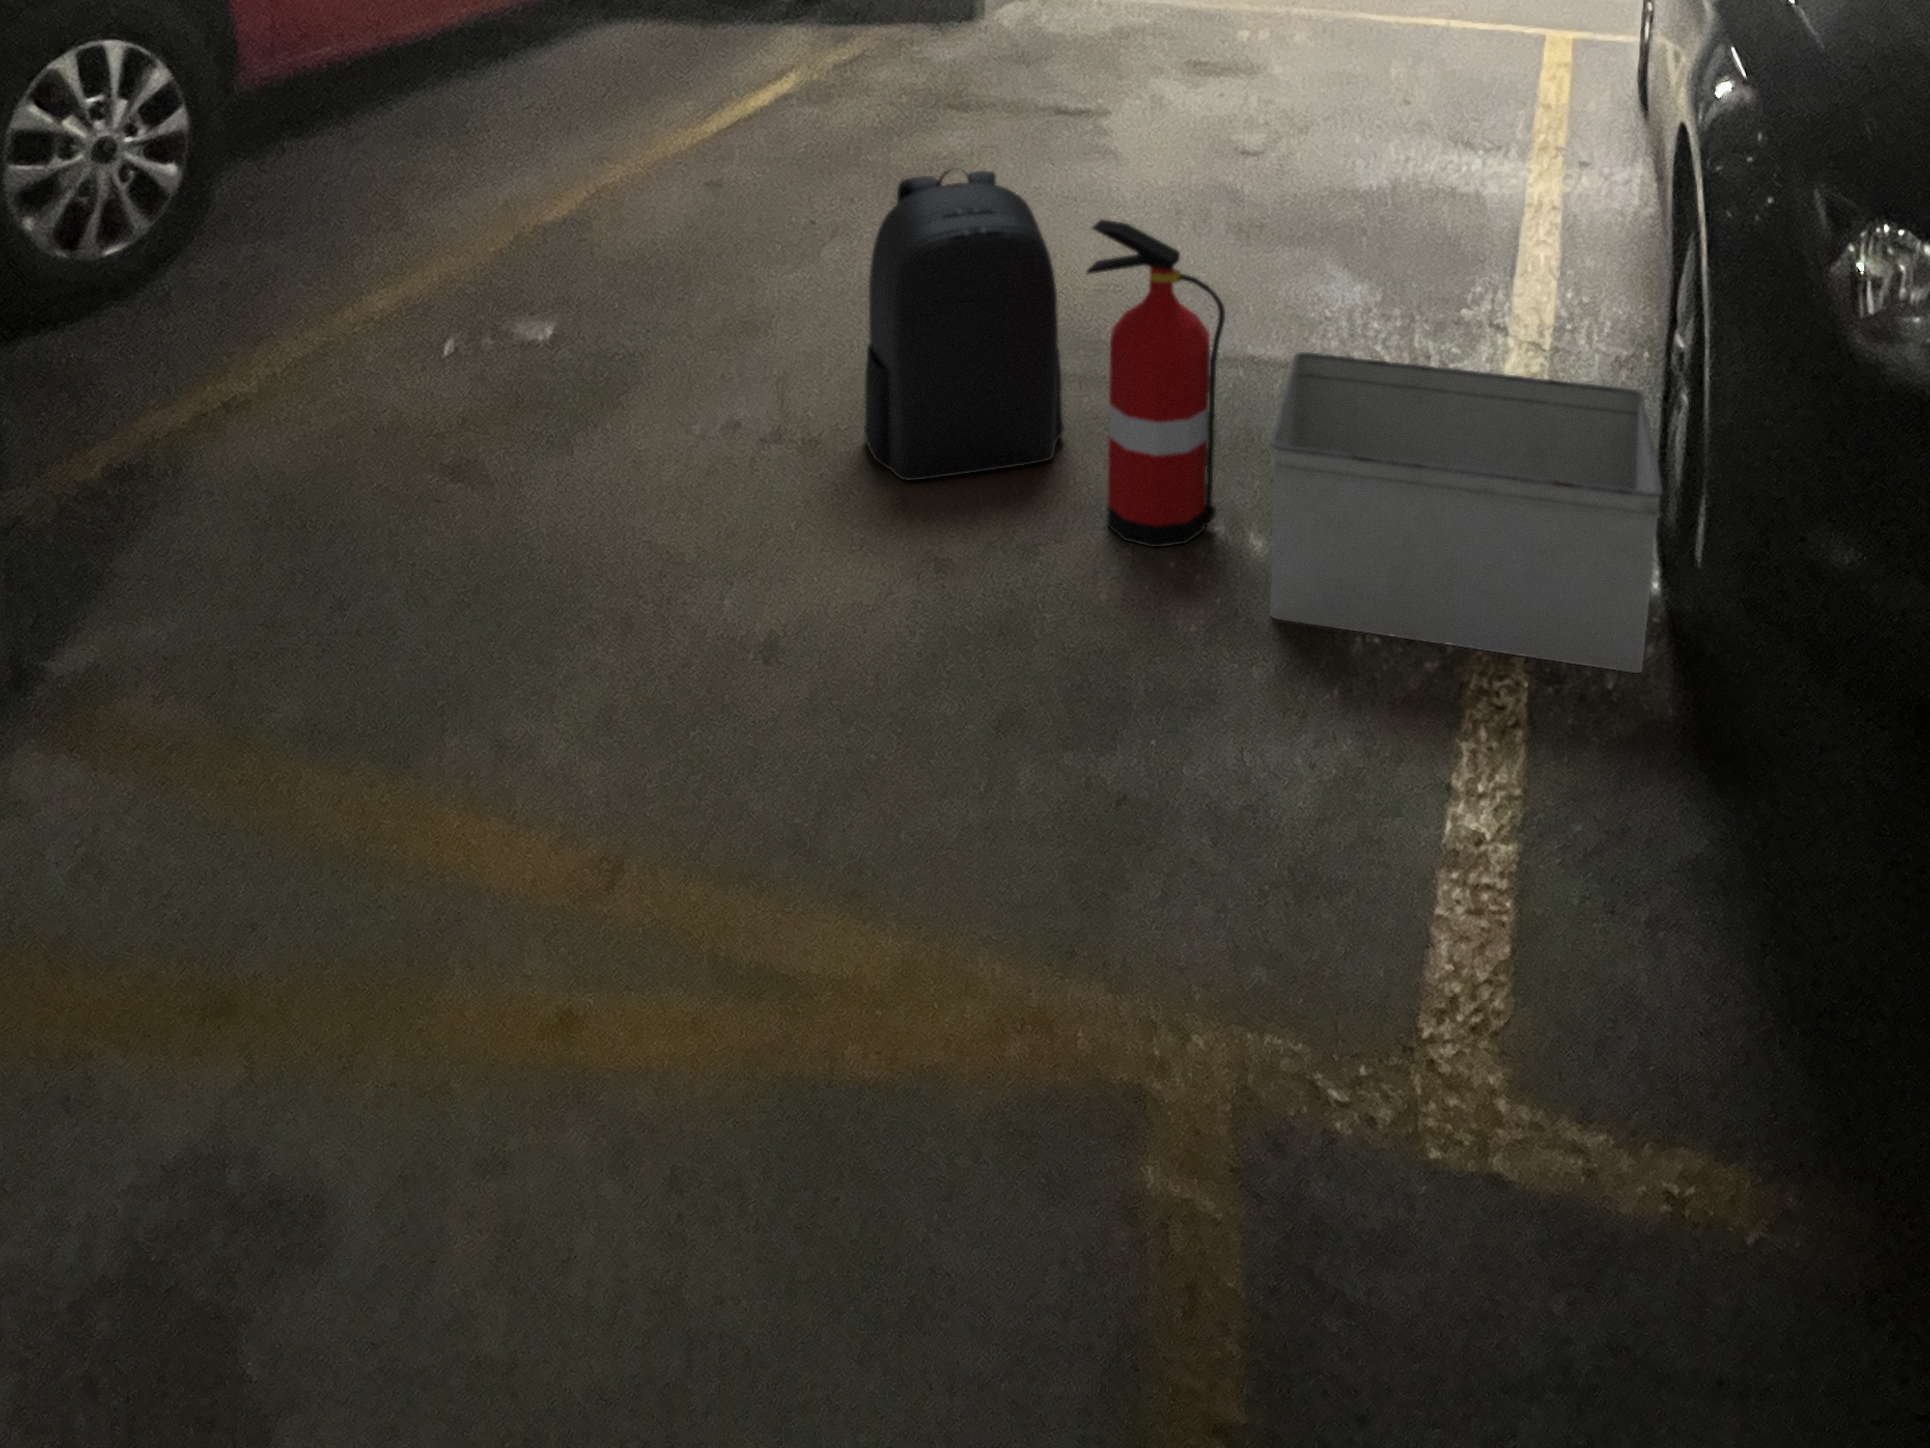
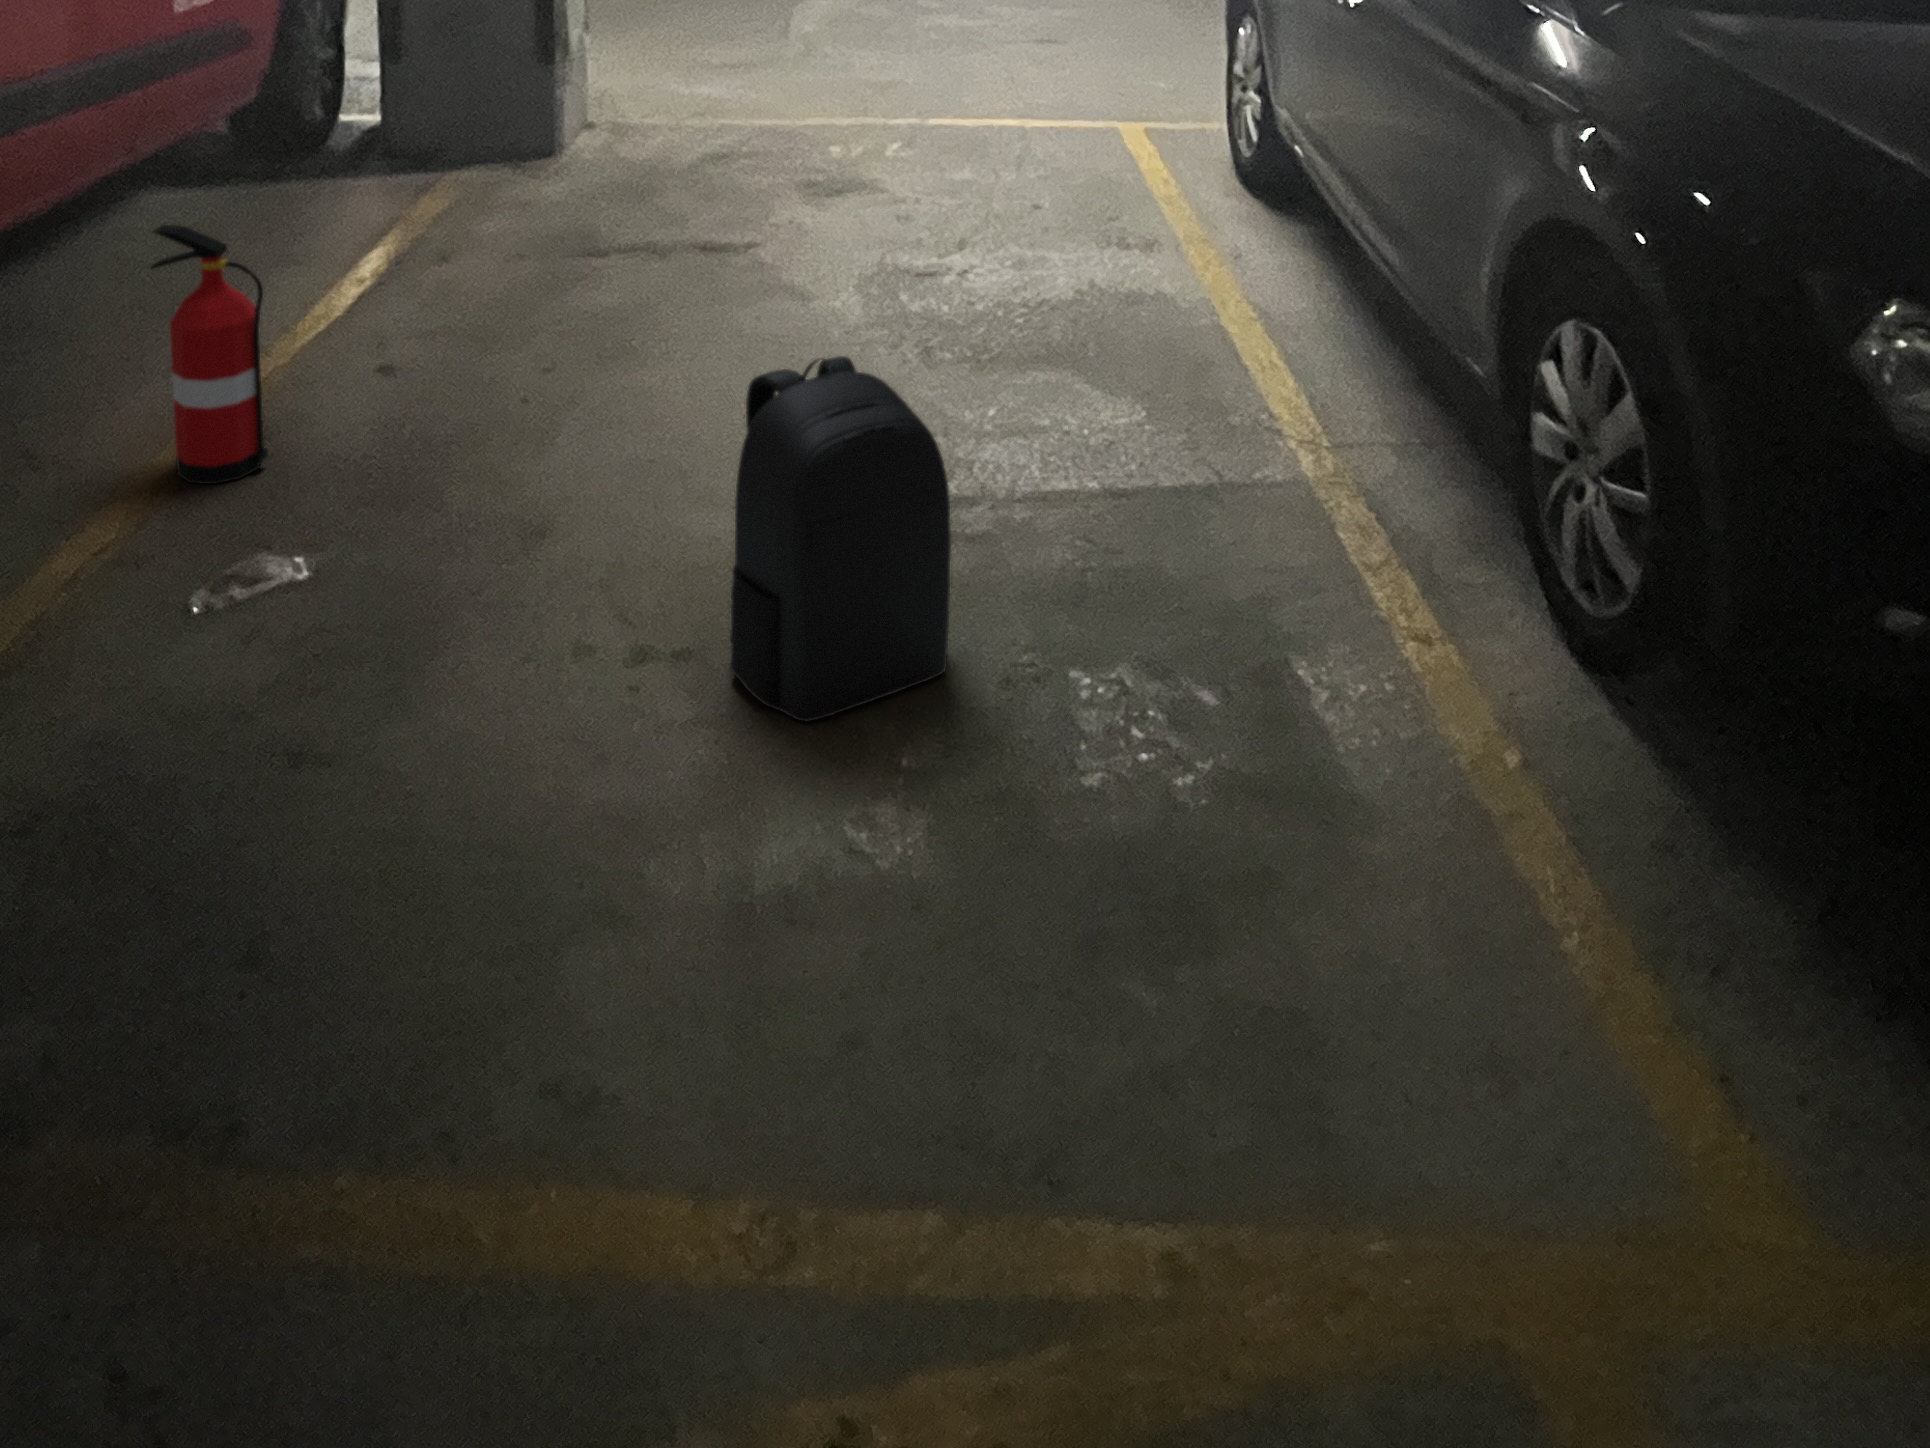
fire extinguisher: present [1087,220,1225,547] -> present [151,225,268,484]
storage bin: present [1270,352,1663,673] -> none [1232,525,1688,828]

